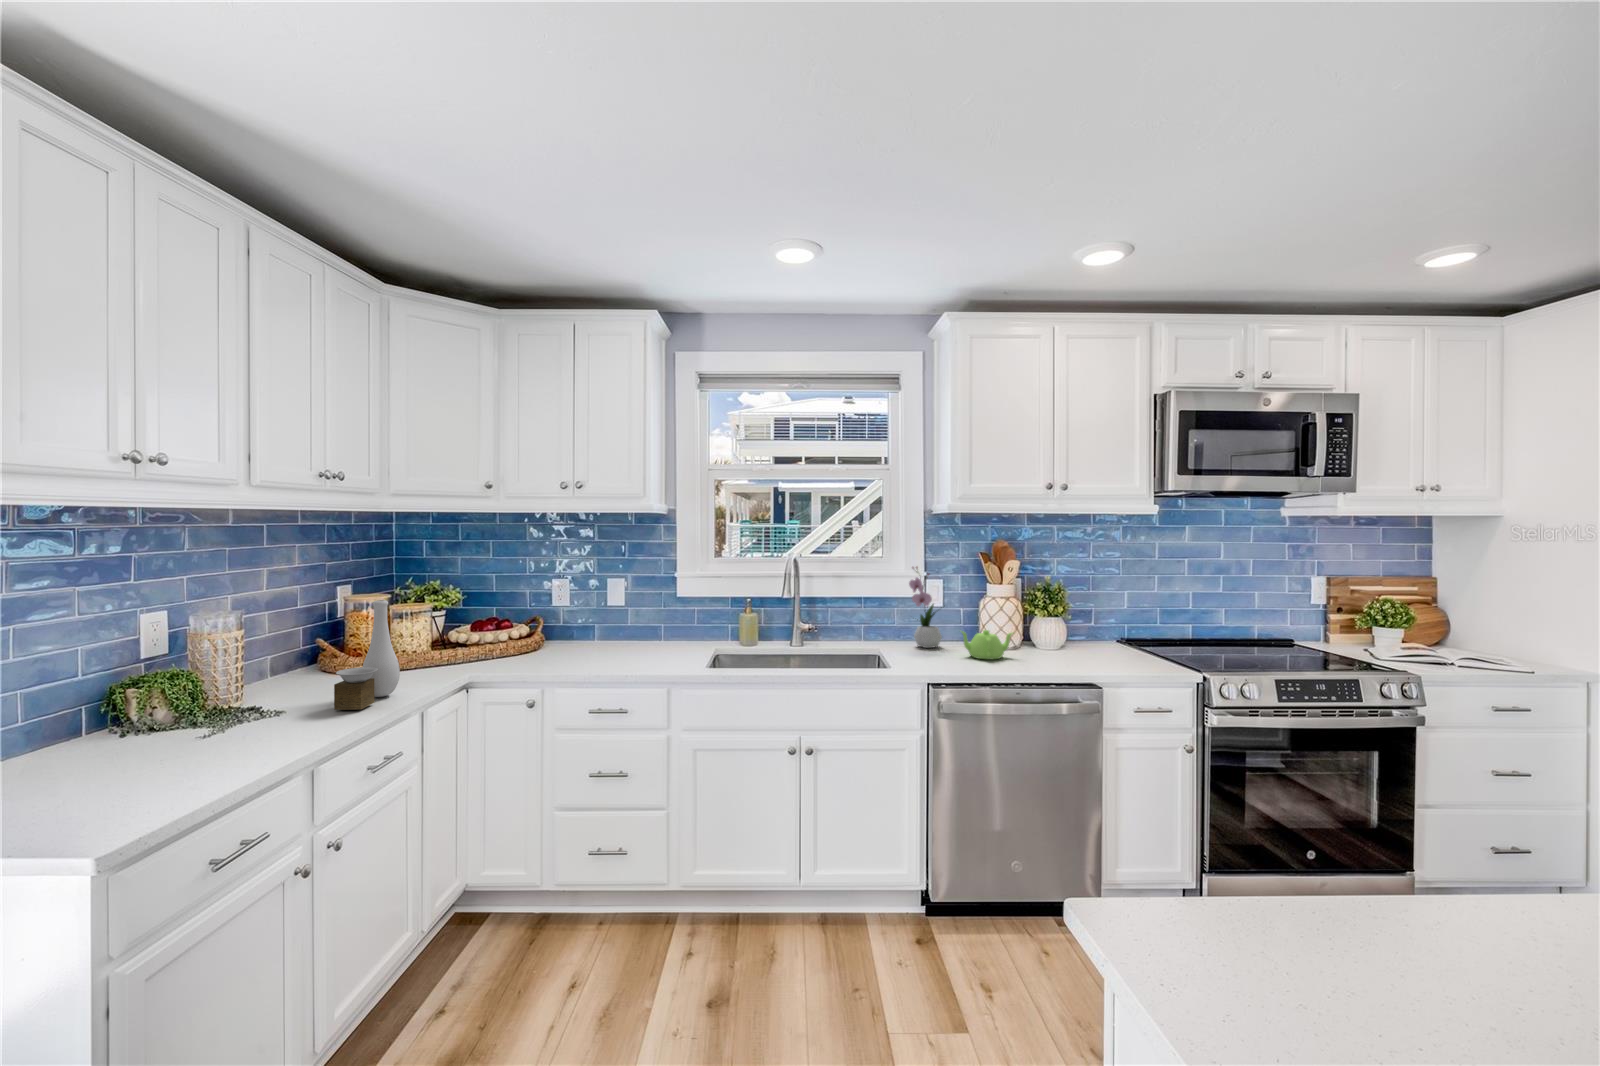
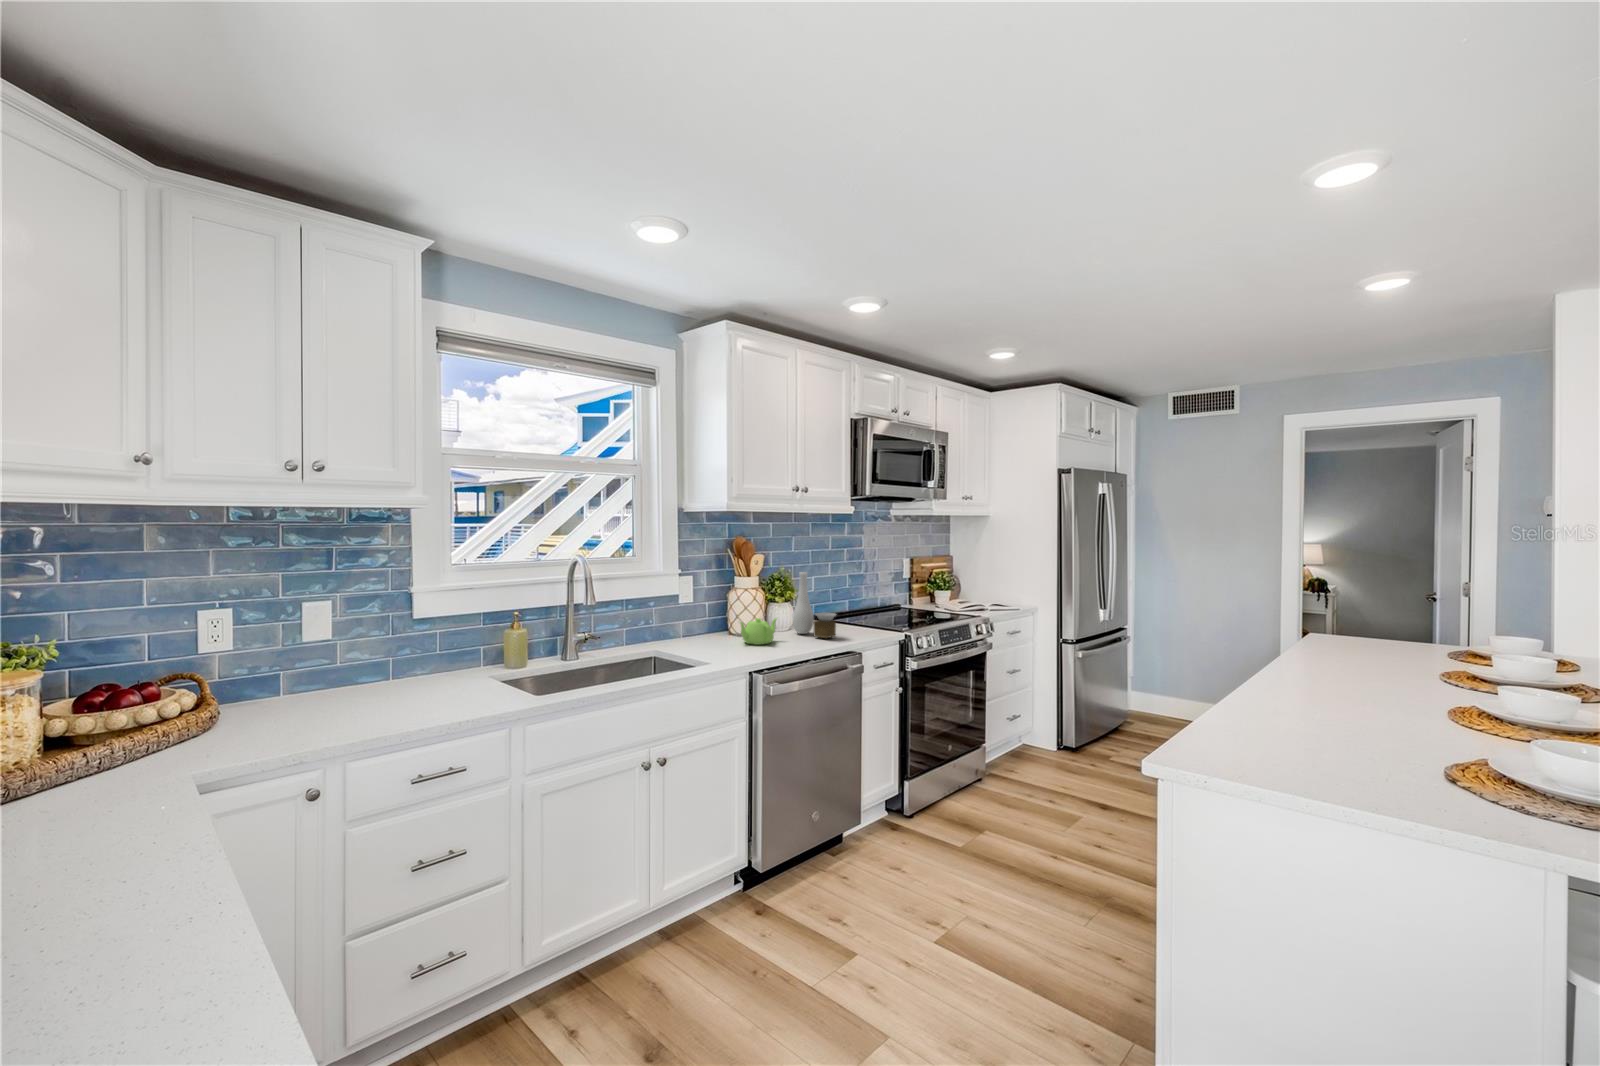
flower arrangement: present [909,567,942,648] -> none [680,563,710,642]
vase: present [334,600,400,710] -> present [793,572,836,638]

